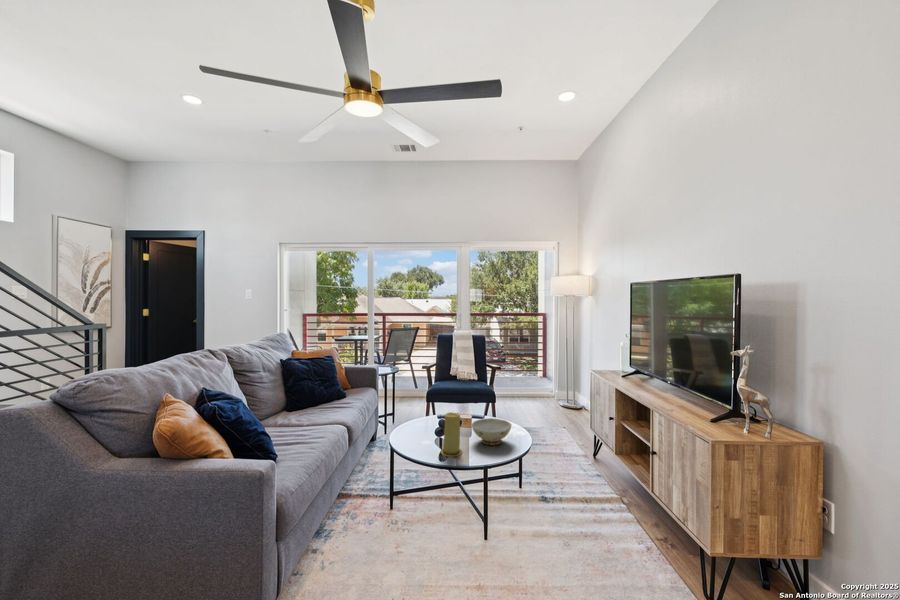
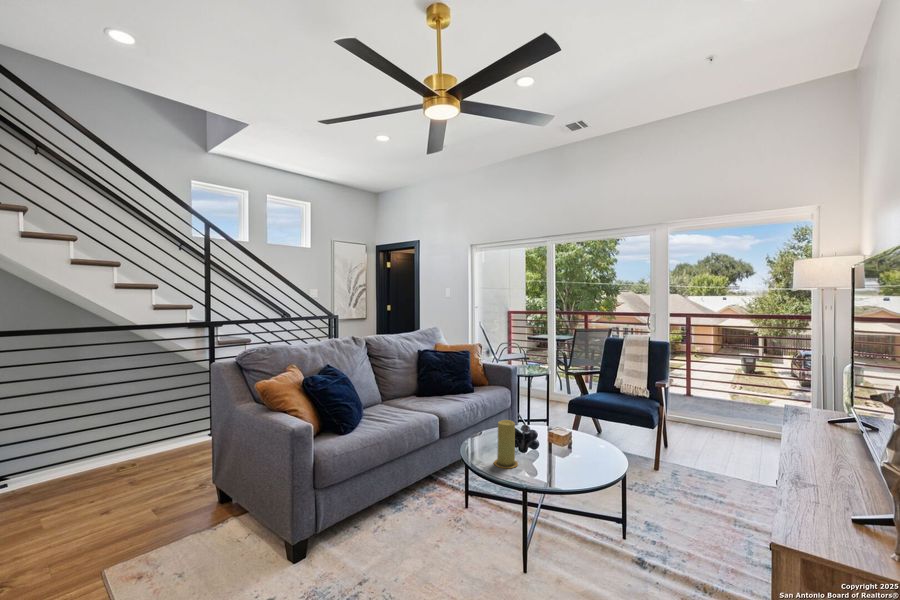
ceramic bowl: present [472,418,511,445] -> none [539,437,589,470]

